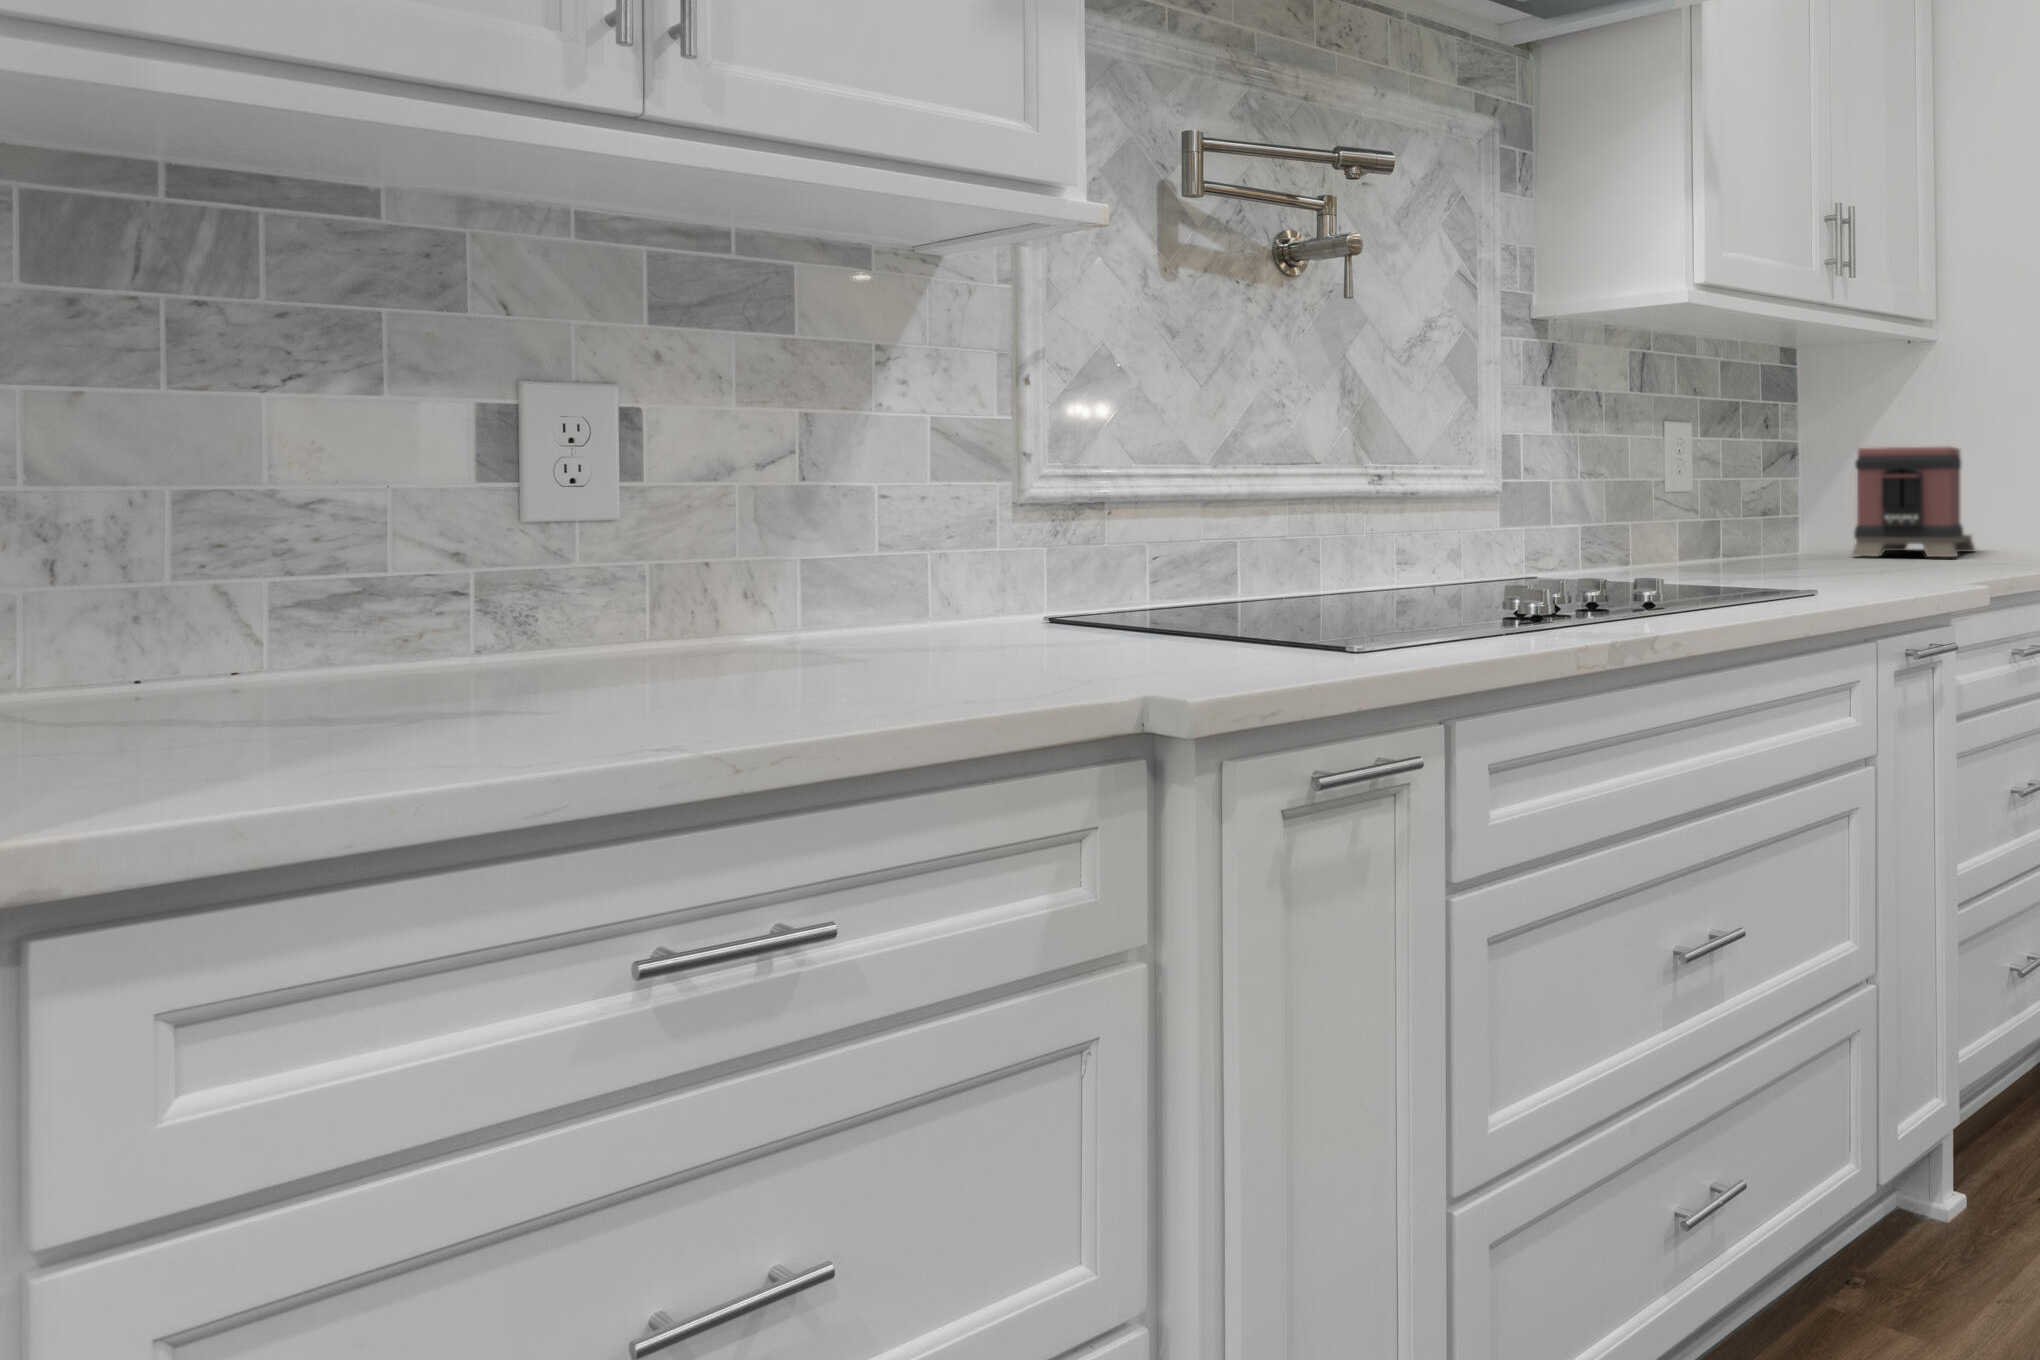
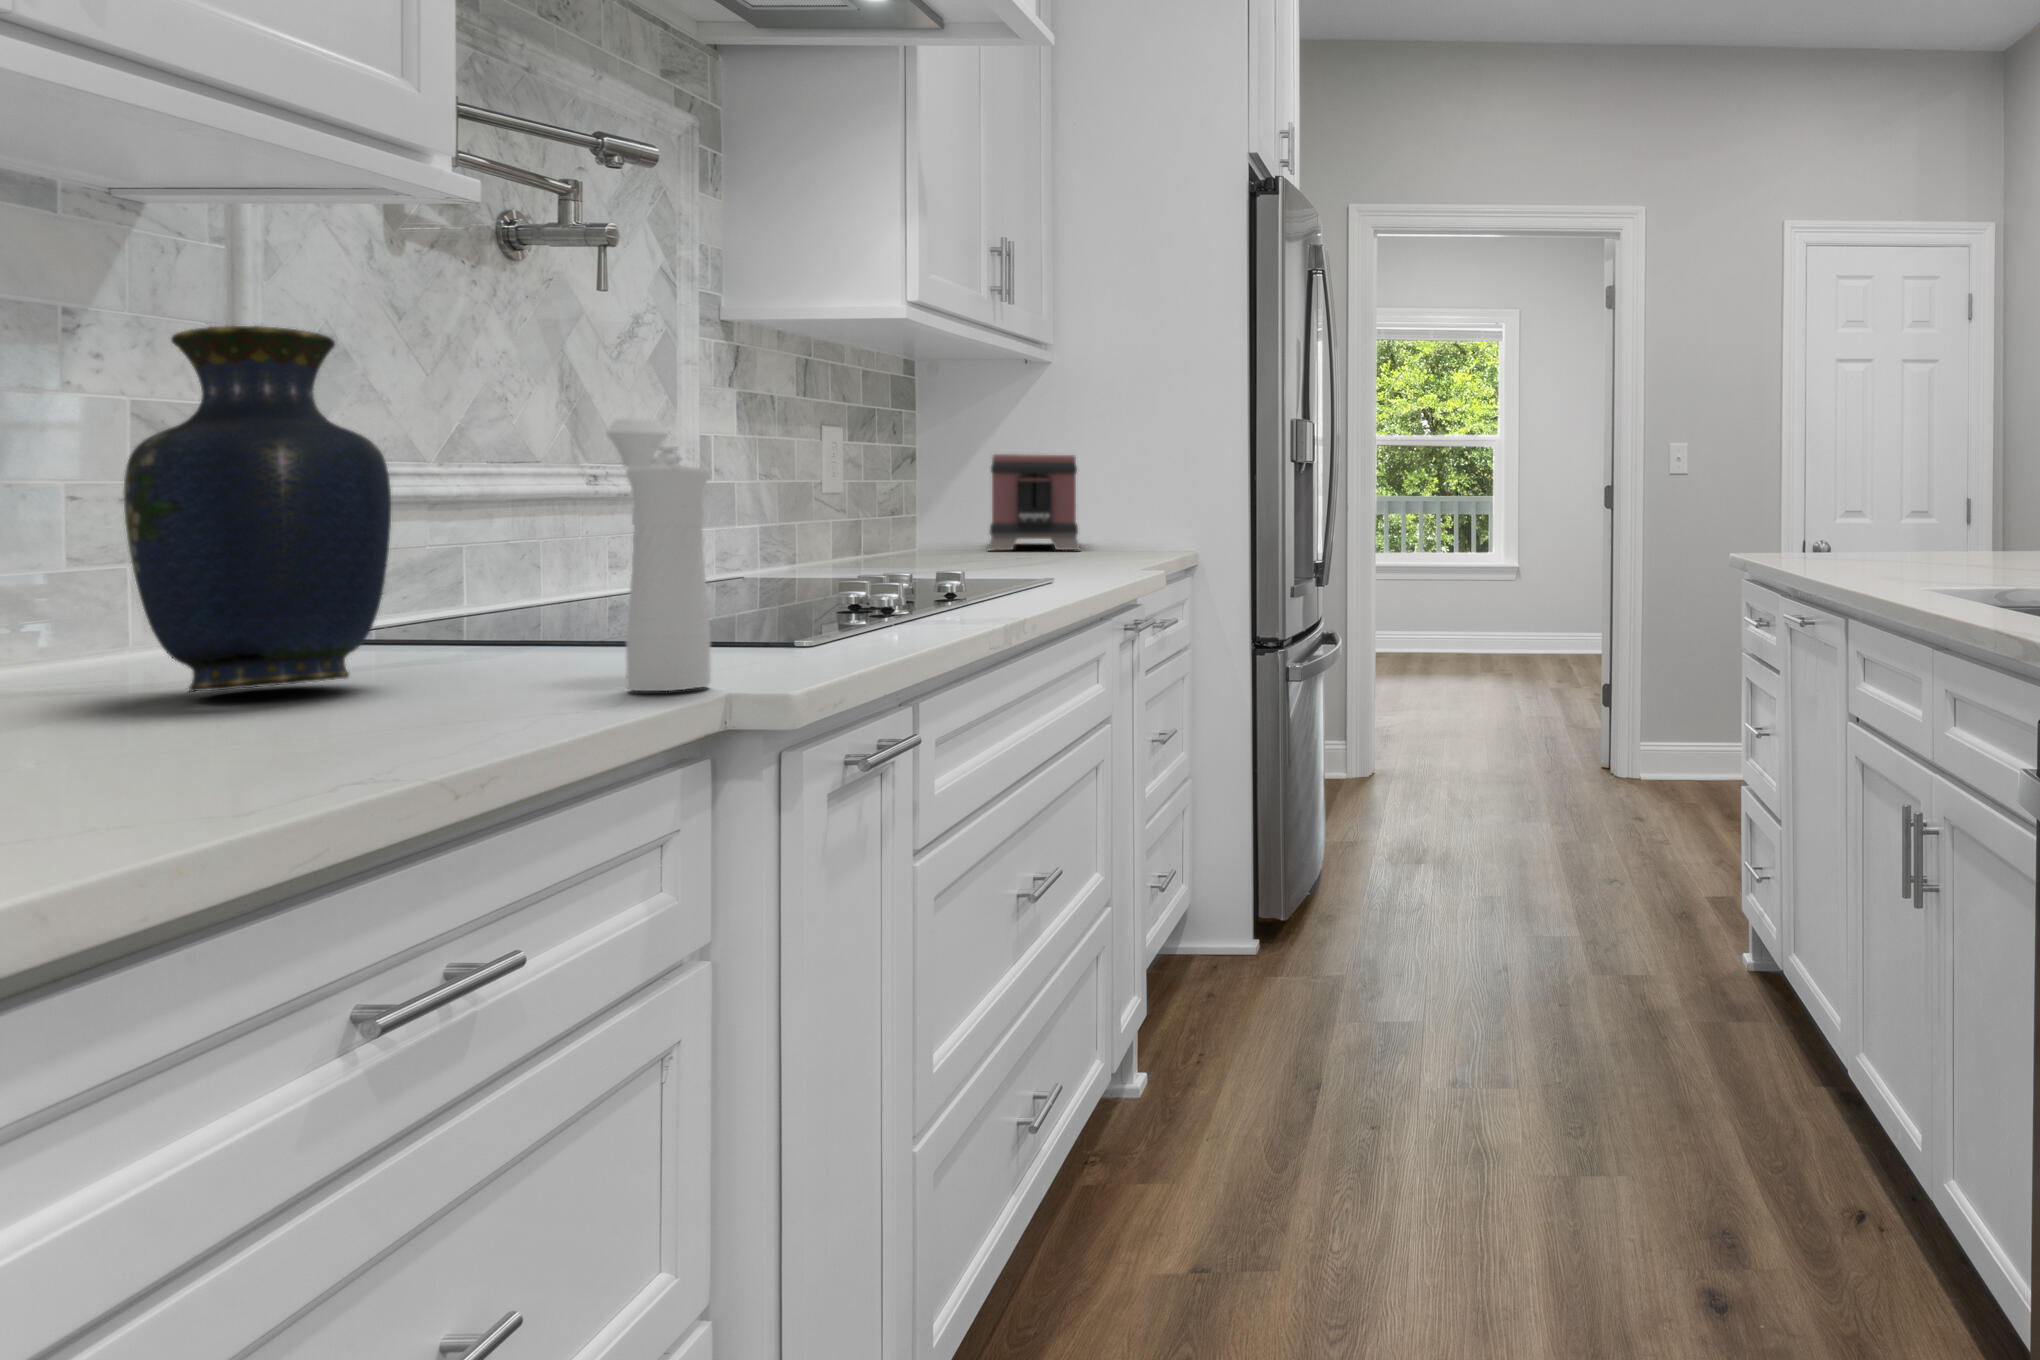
vase: none [793,348,979,657] -> present [123,326,391,693]
pepper mill: none [1081,415,1178,684] -> present [606,418,711,691]

